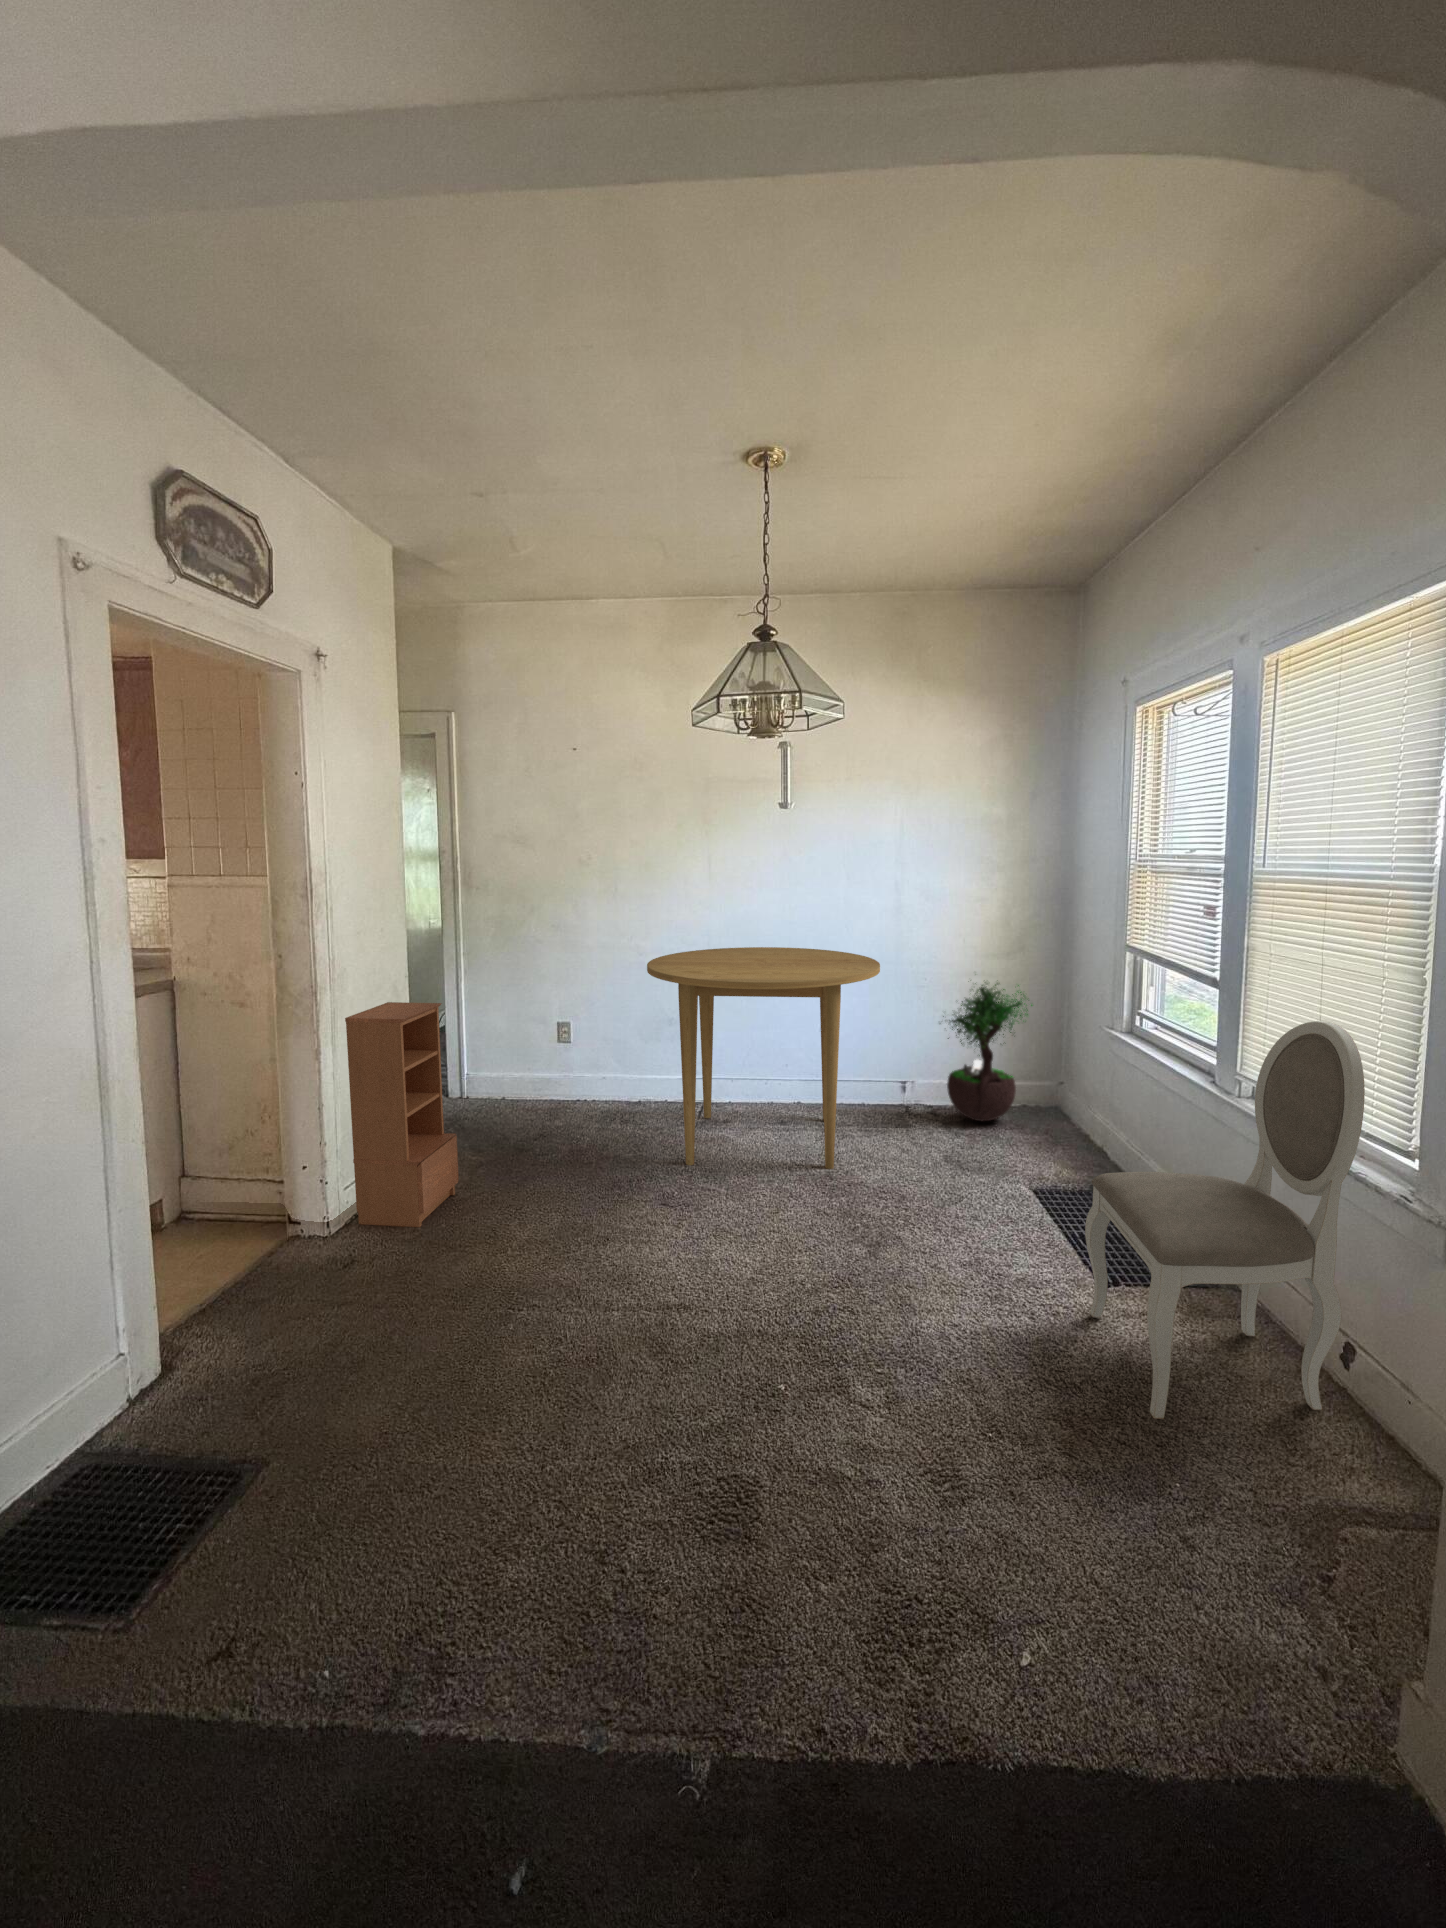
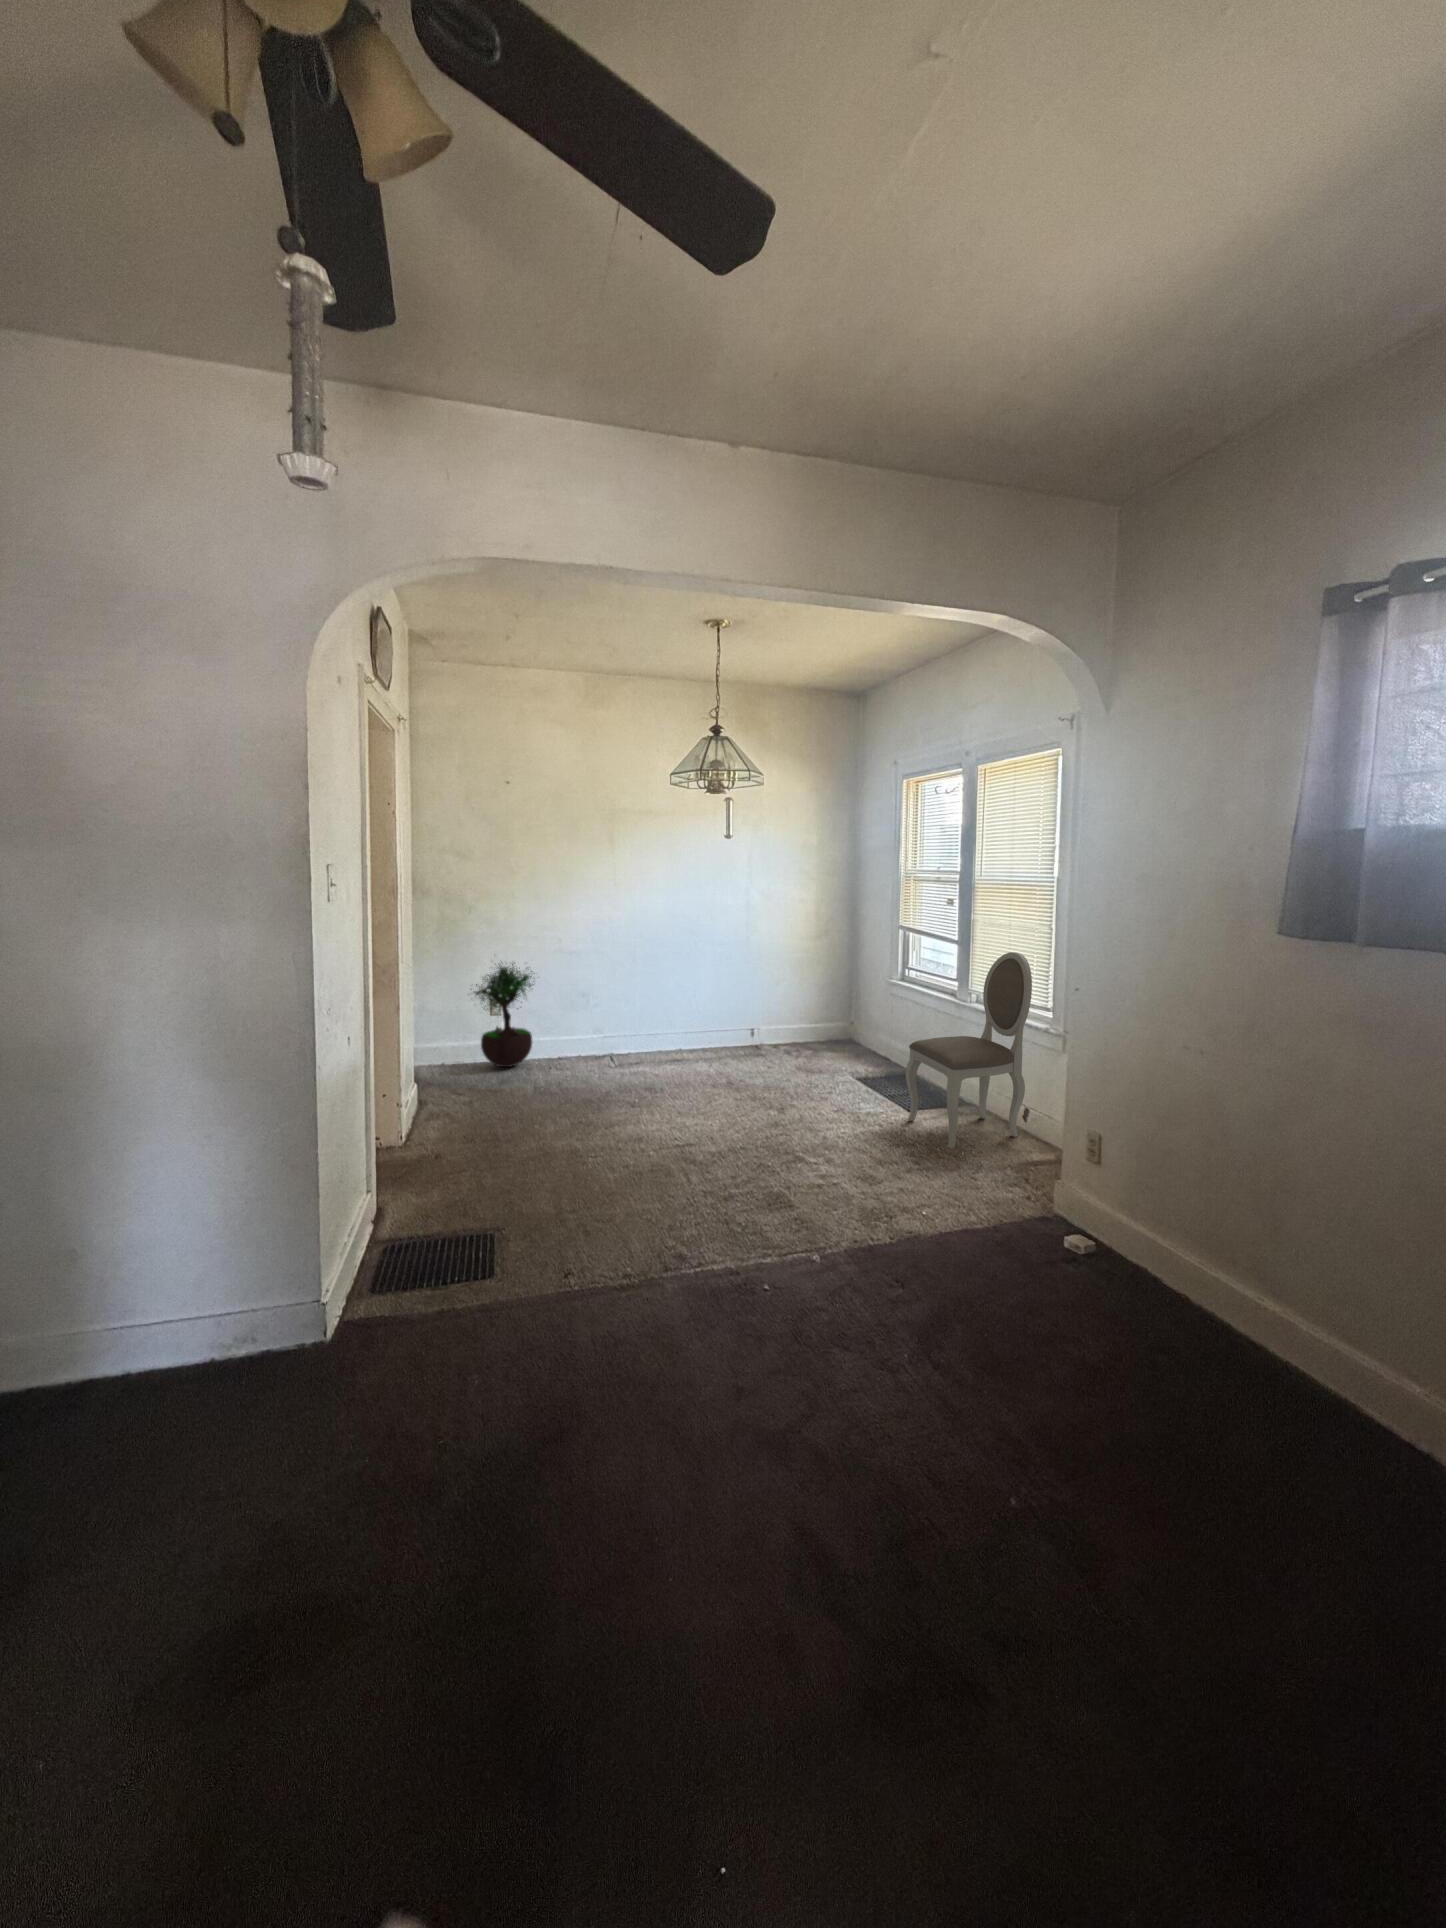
dining table: present [647,947,880,1169] -> none [590,934,754,1086]
potted tree: present [943,982,1033,1121] -> present [474,963,535,1067]
bookcase: present [345,1002,459,1227] -> none [418,974,481,1136]

